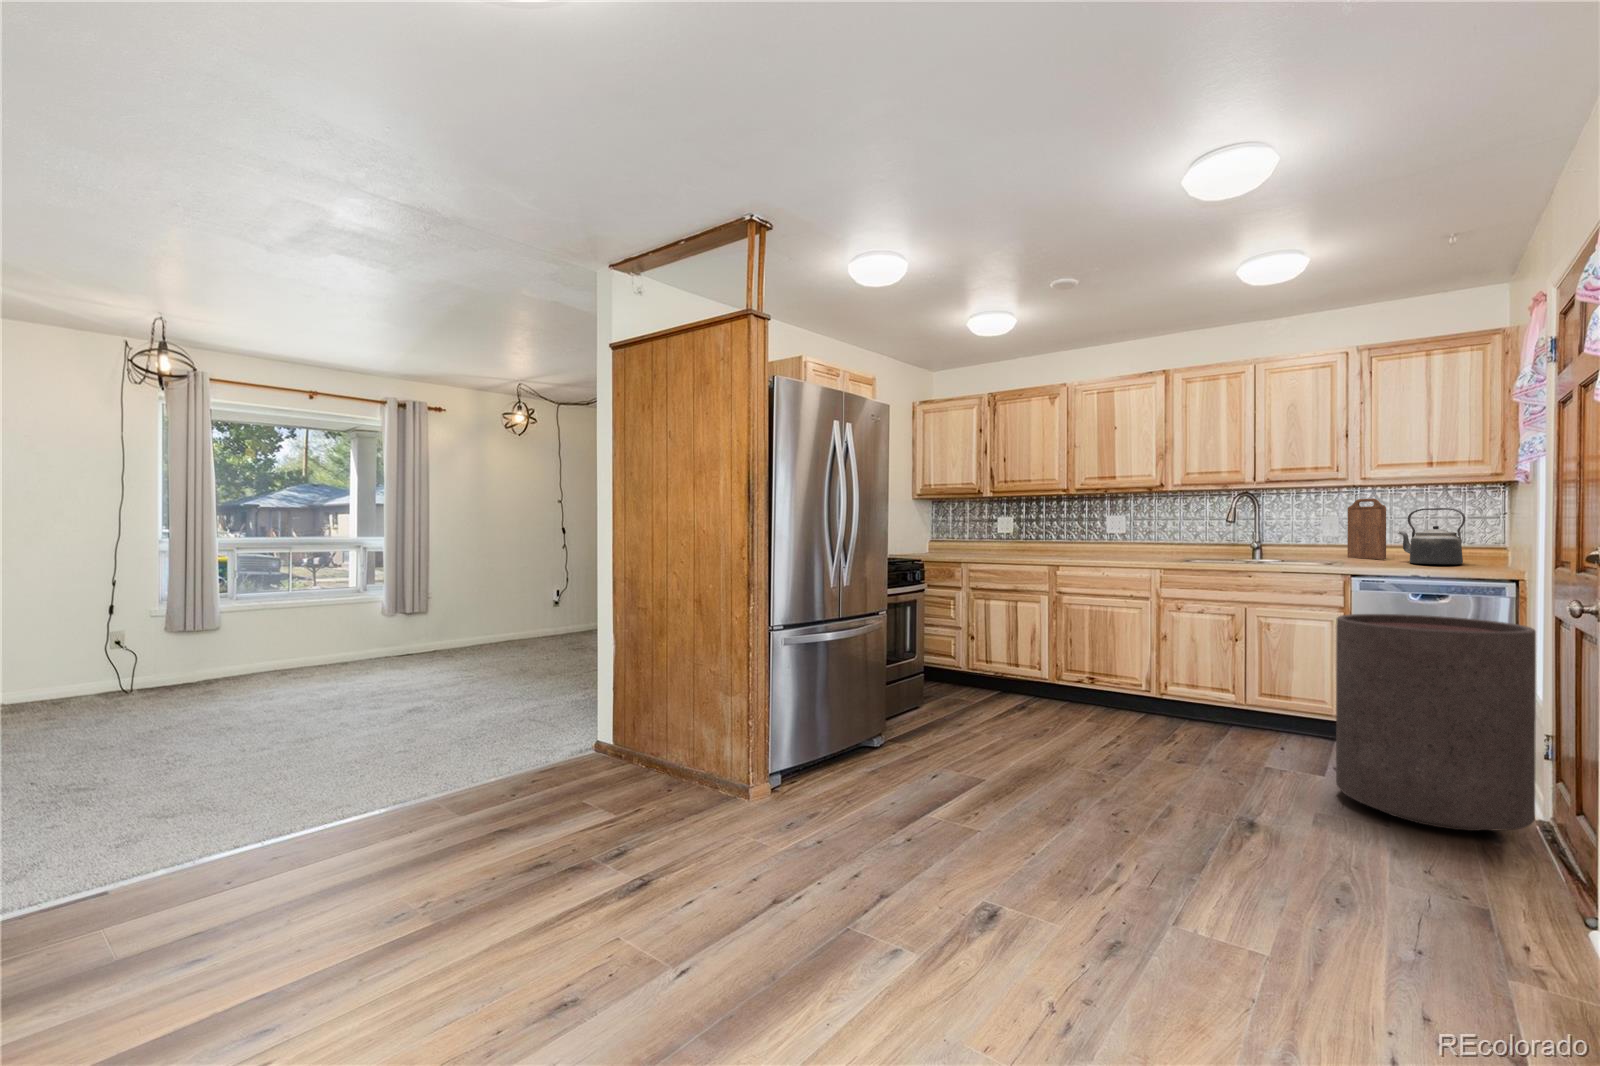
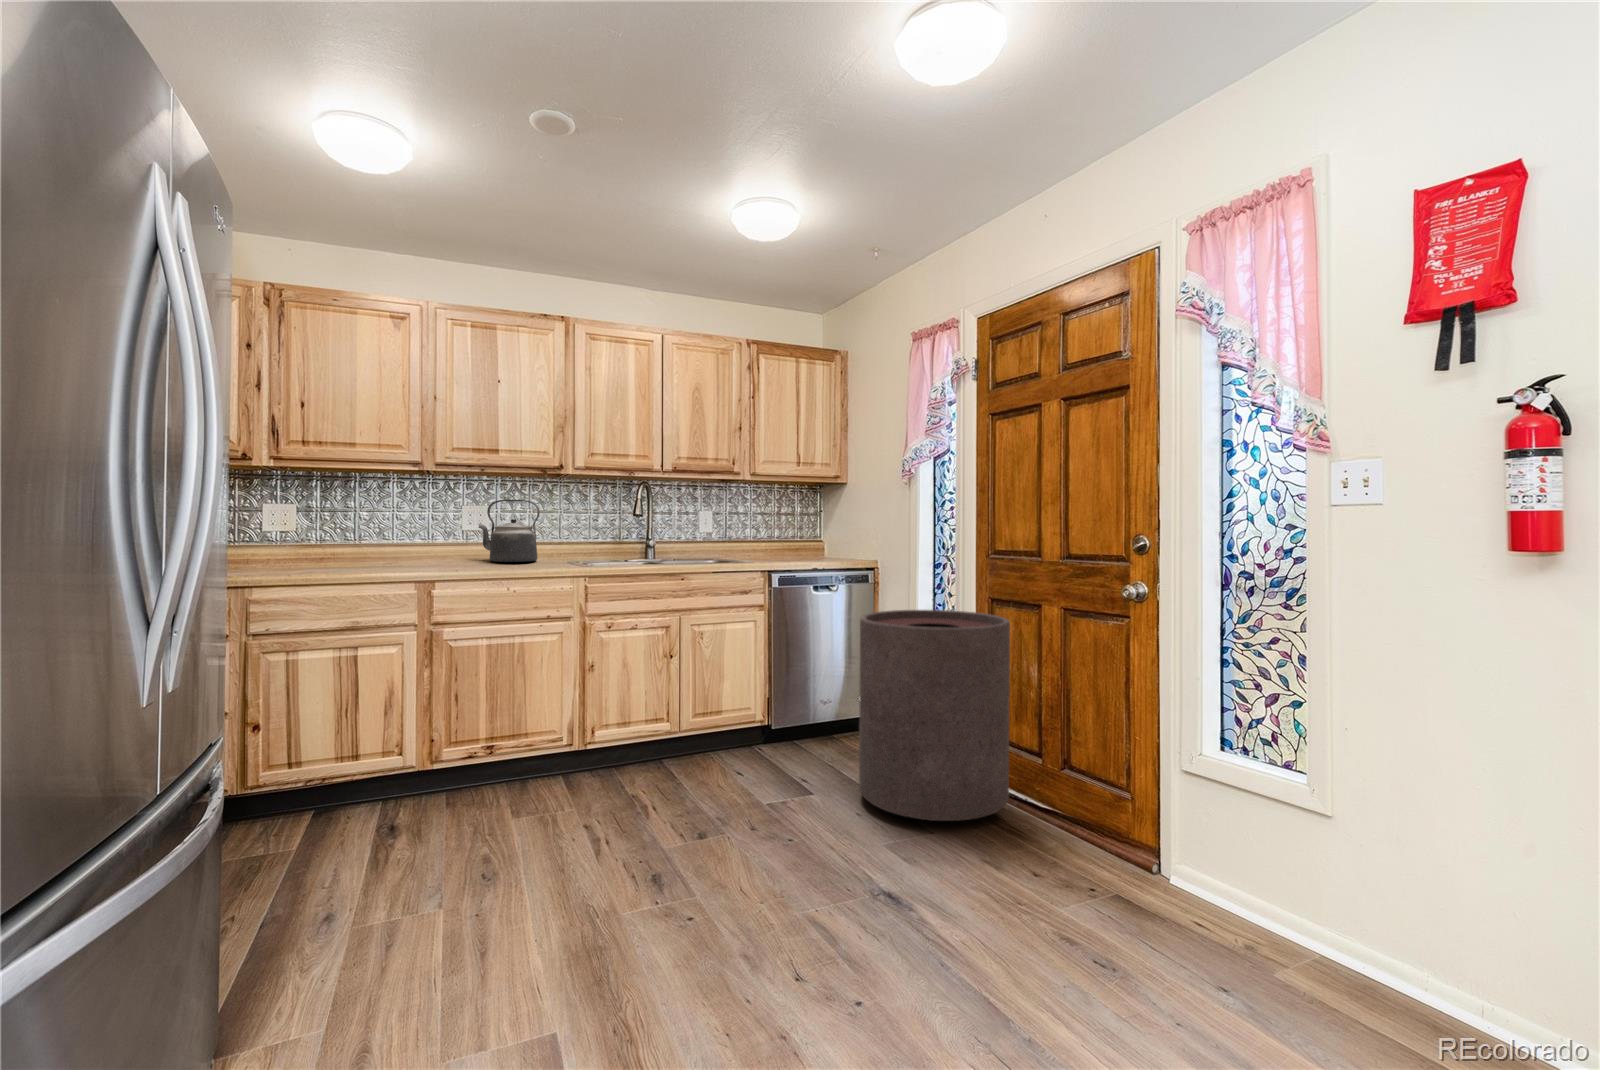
cutting board: present [1348,498,1386,559] -> none [723,495,757,555]
kettle: present [1398,508,1465,564] -> present [478,500,540,562]

